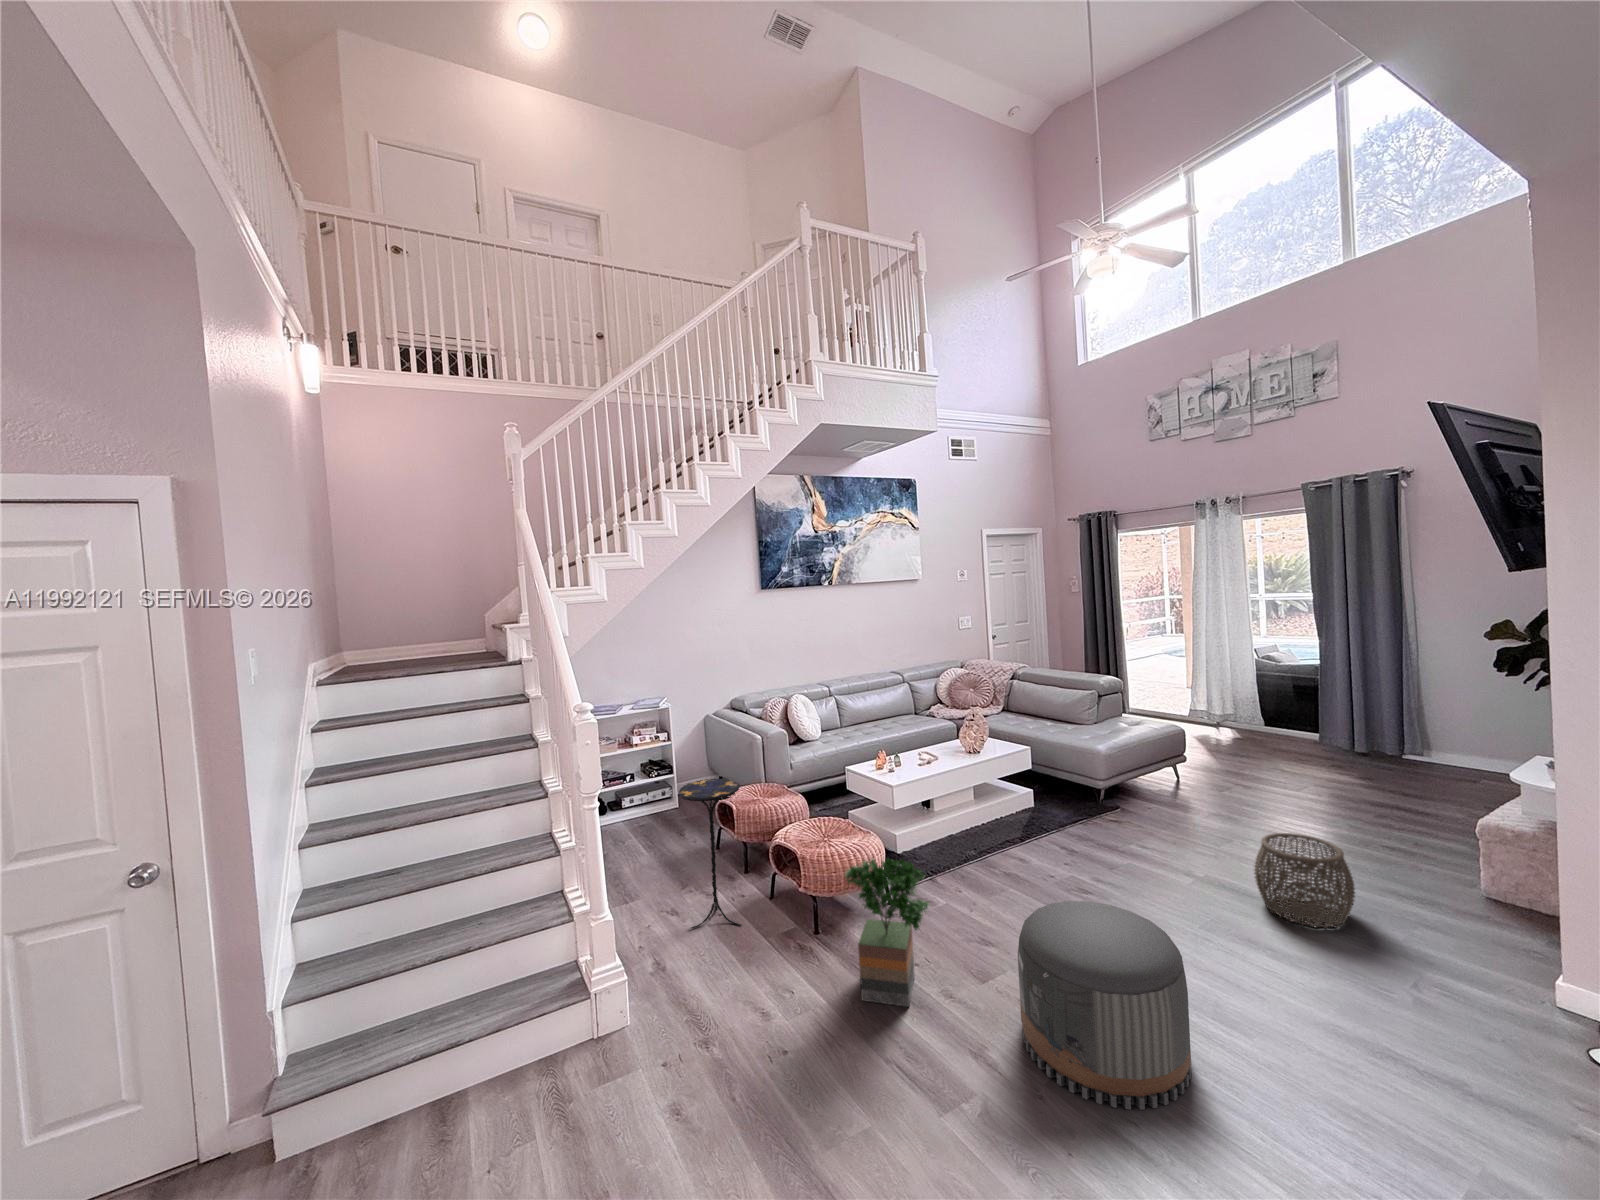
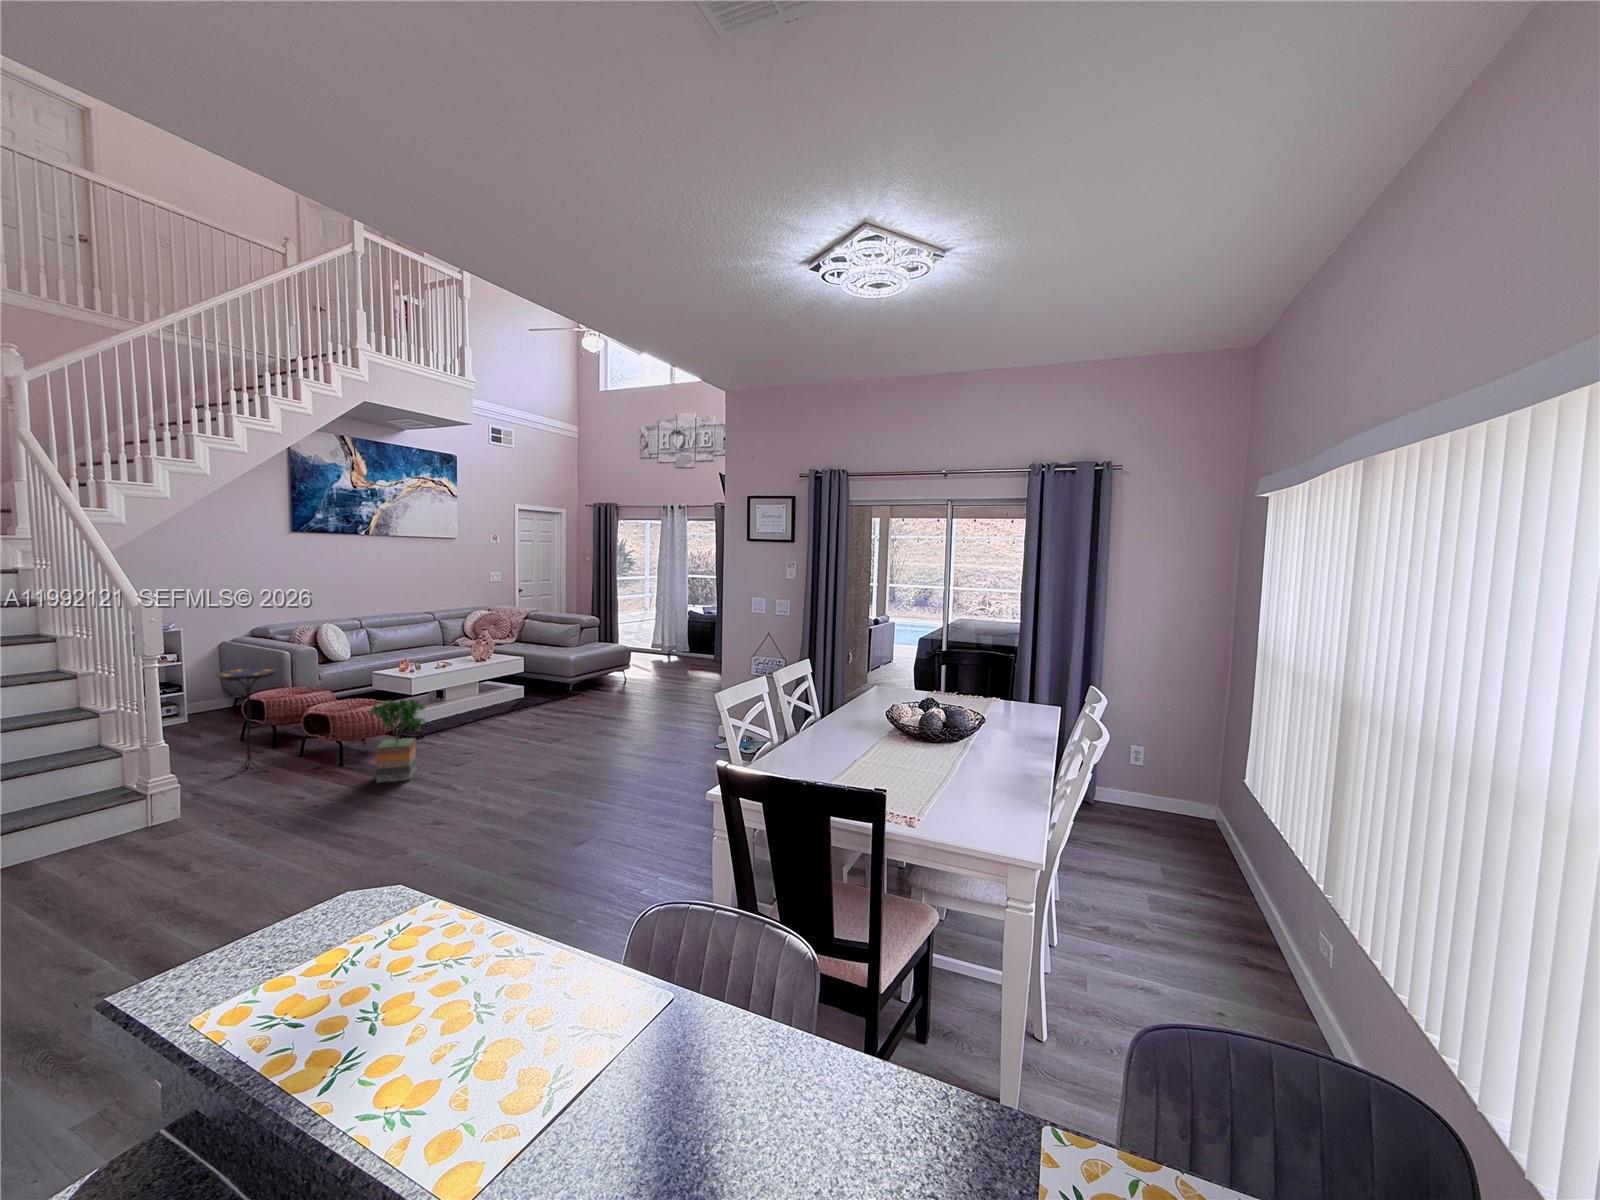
woven basket: present [1254,833,1355,928] -> none [631,686,673,727]
pouf: present [1018,901,1191,1110] -> none [478,709,562,788]

